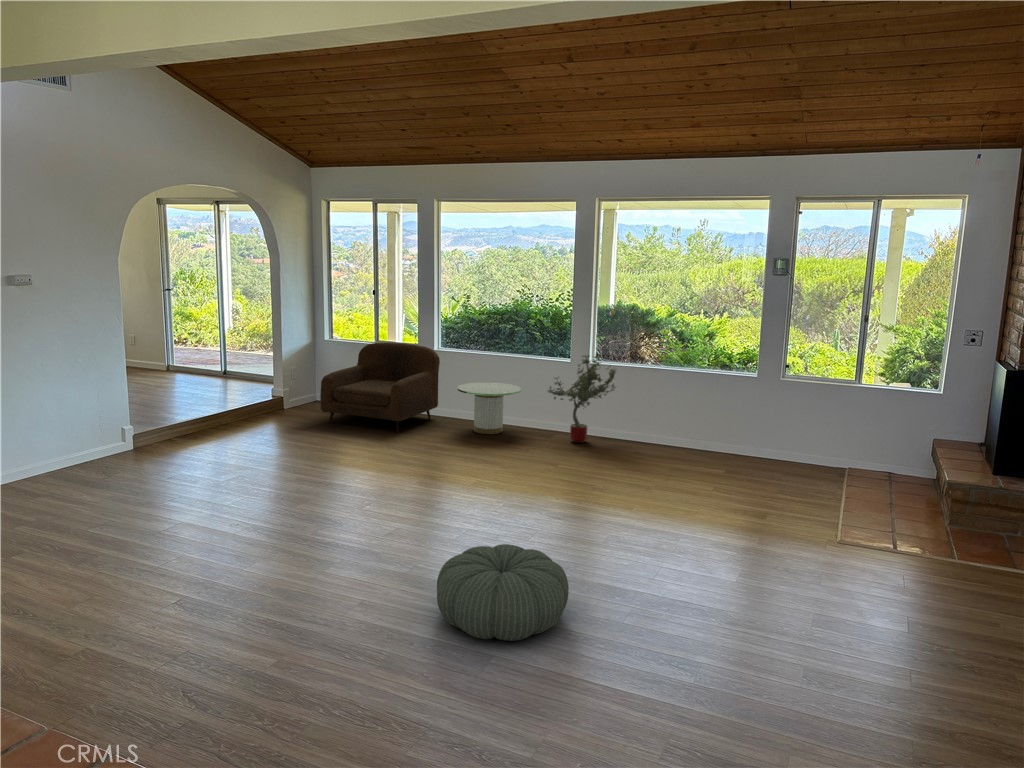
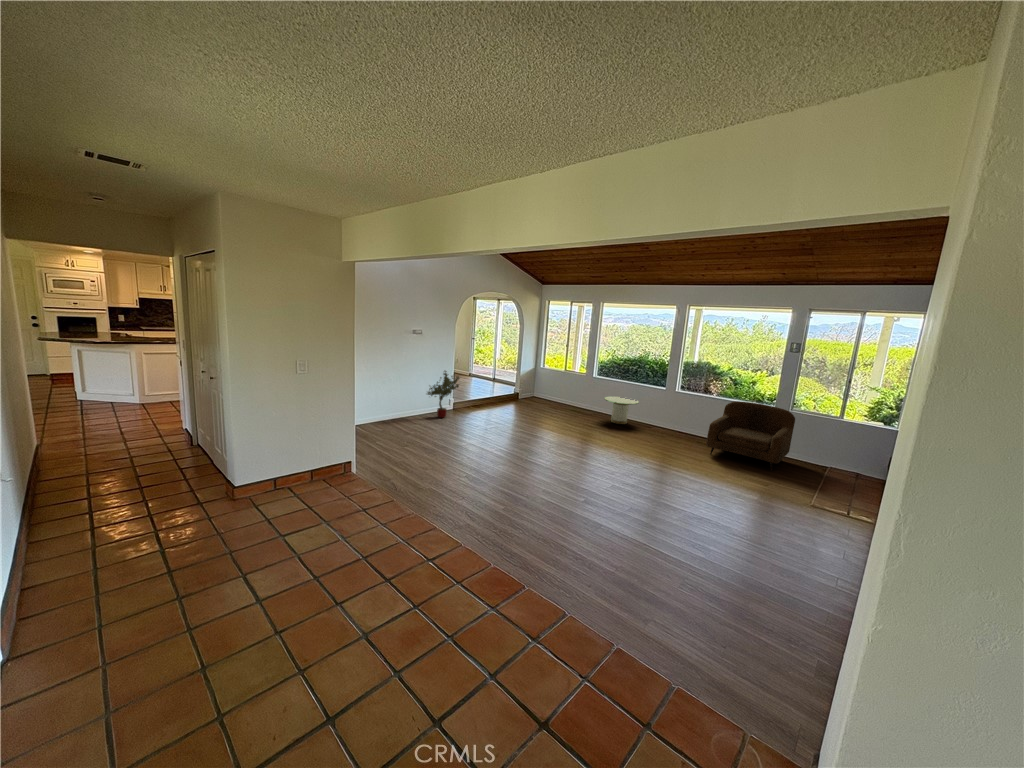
armchair: present [320,343,440,432] -> present [706,401,795,470]
potted tree: present [548,355,616,443] -> present [427,371,460,418]
pouf: present [437,544,569,641] -> none [573,469,634,510]

